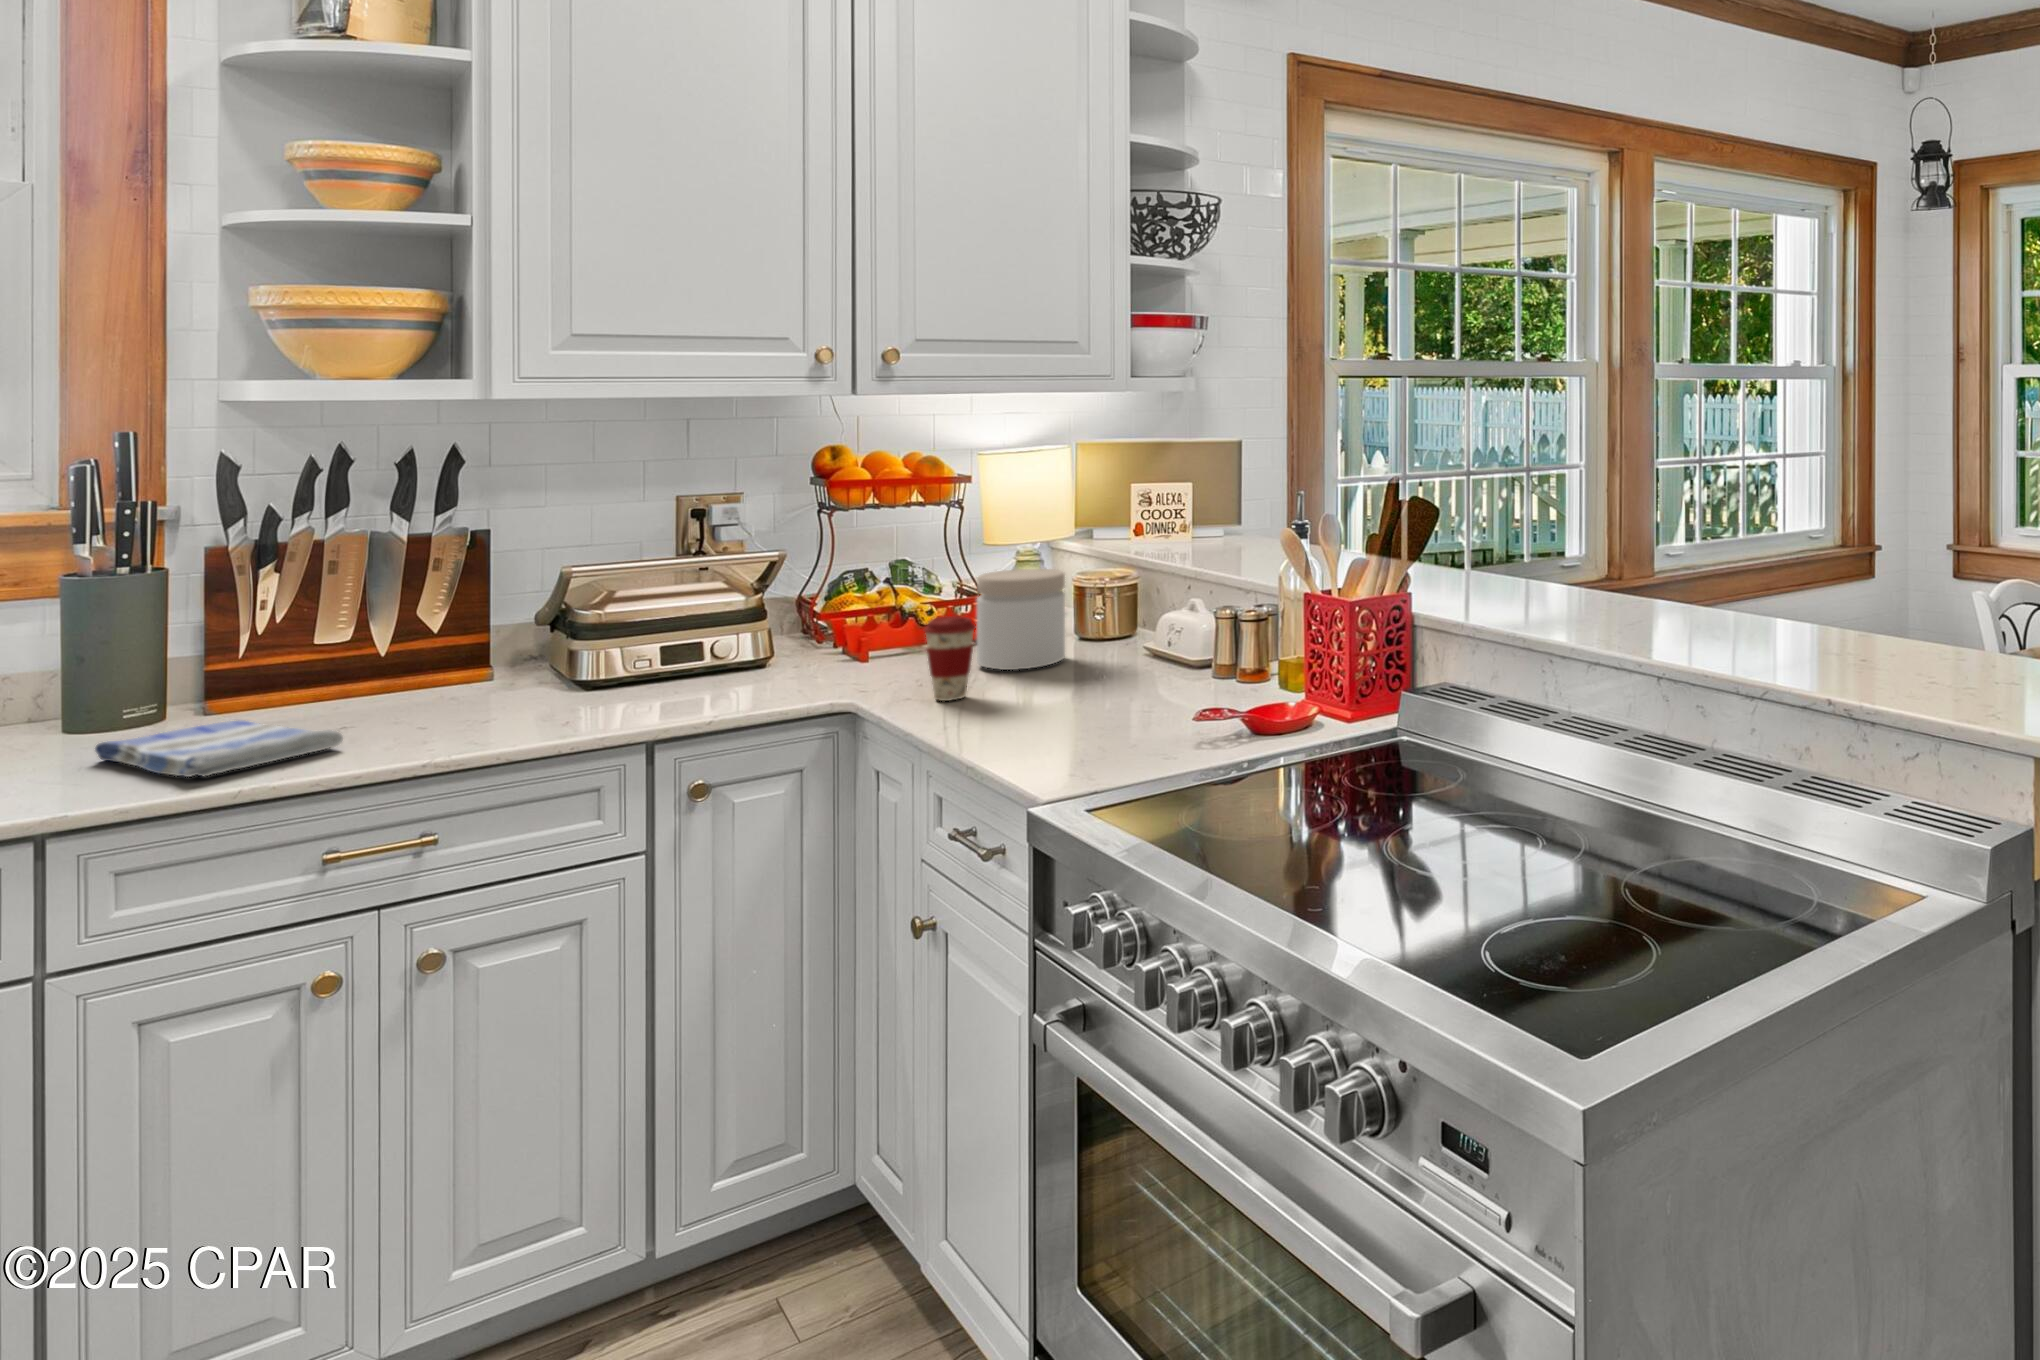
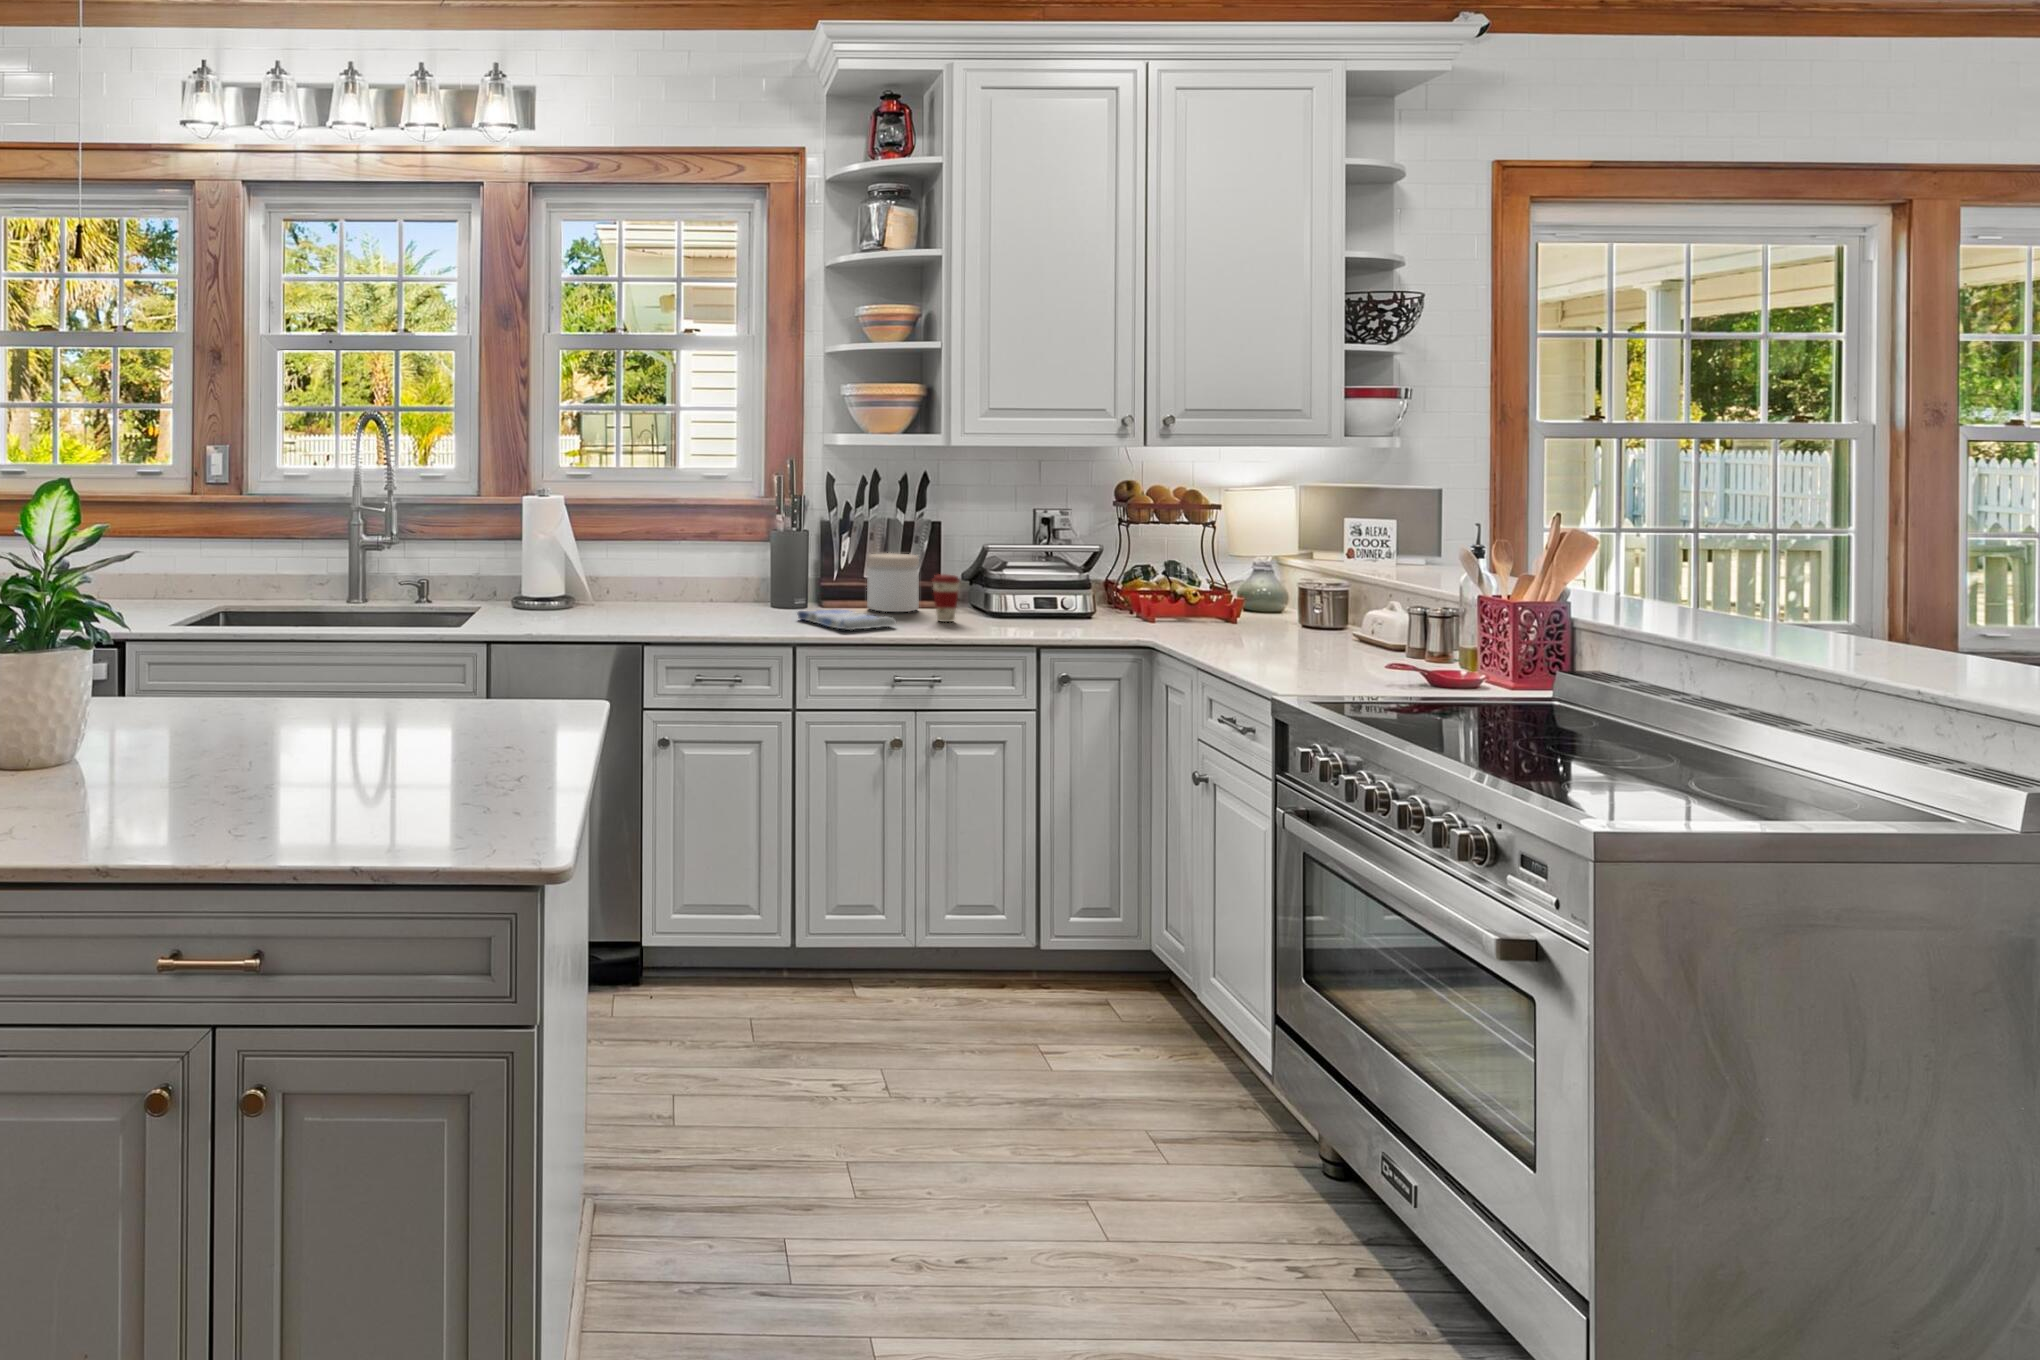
jar: present [977,569,1065,670] -> present [867,553,919,612]
coffee cup: present [924,616,976,701] -> present [932,574,959,622]

